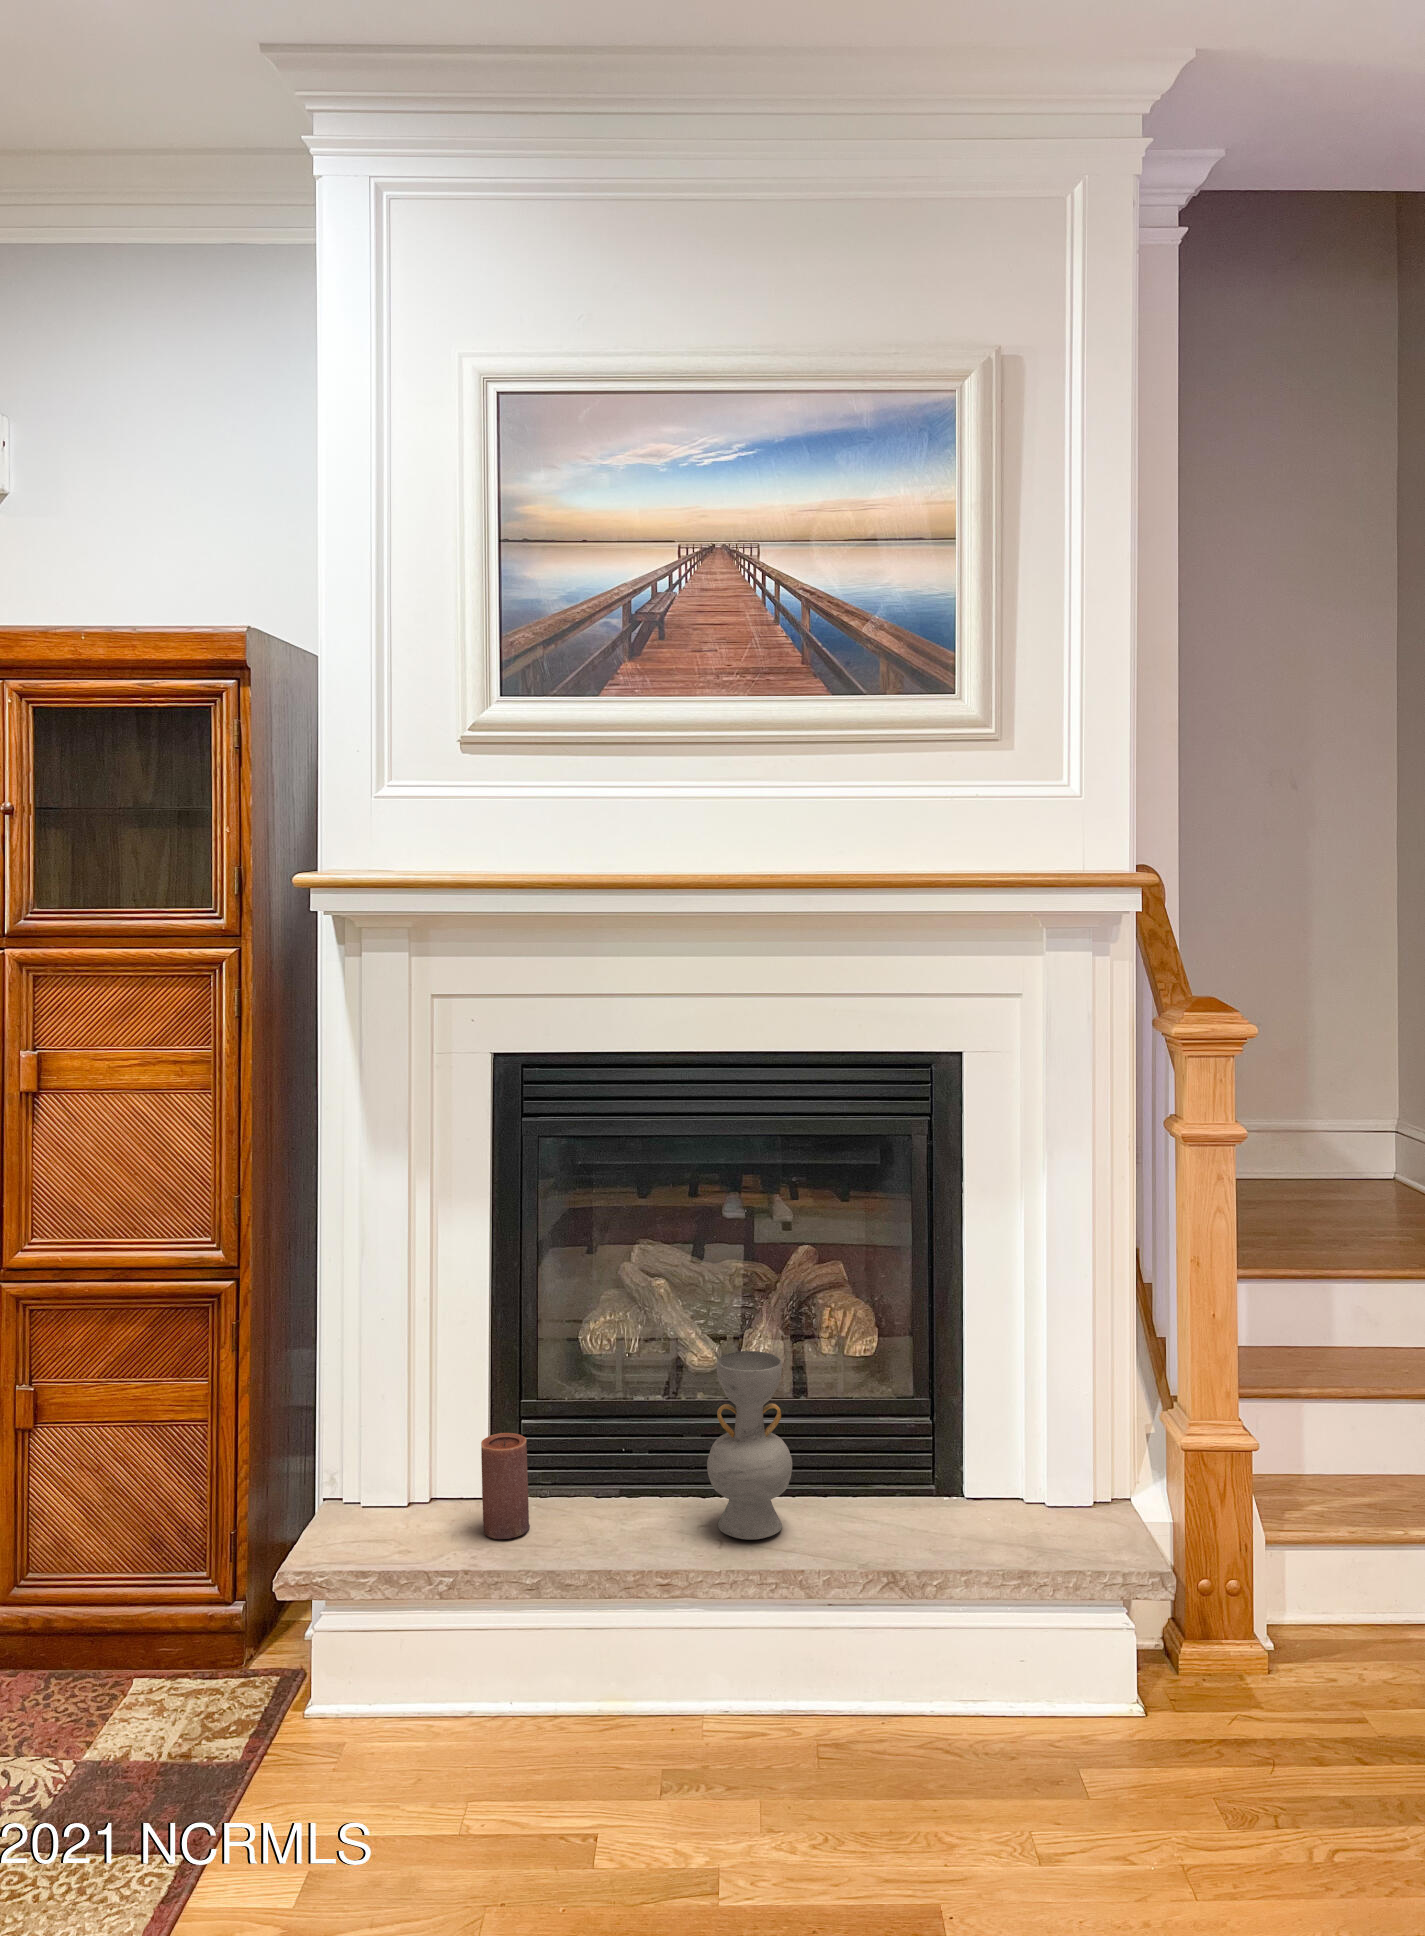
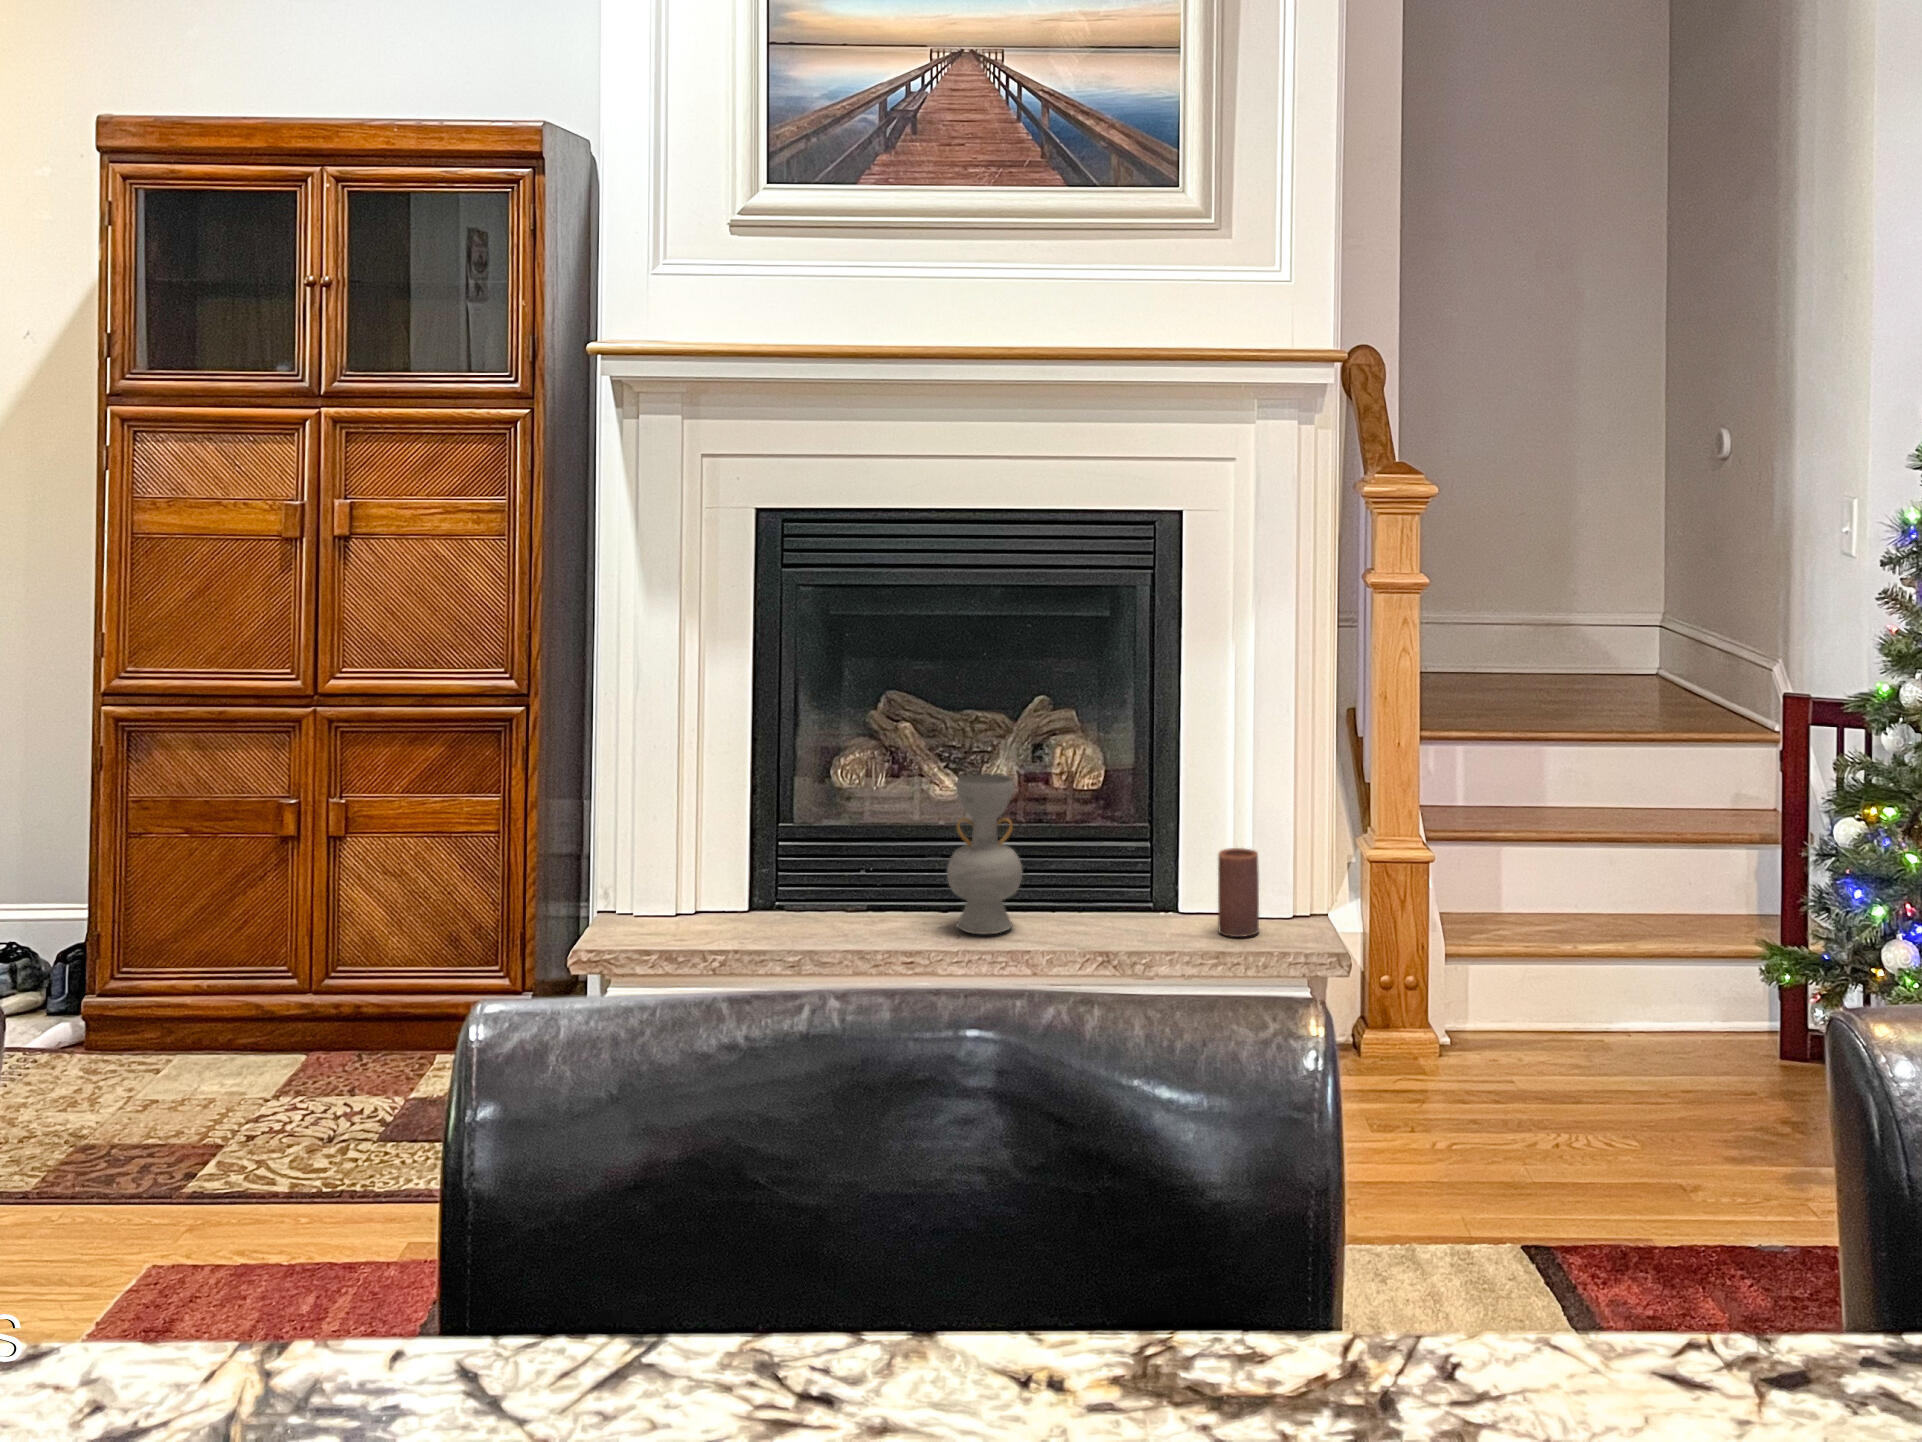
candle: present [481,1433,530,1539] -> present [1218,848,1259,937]

